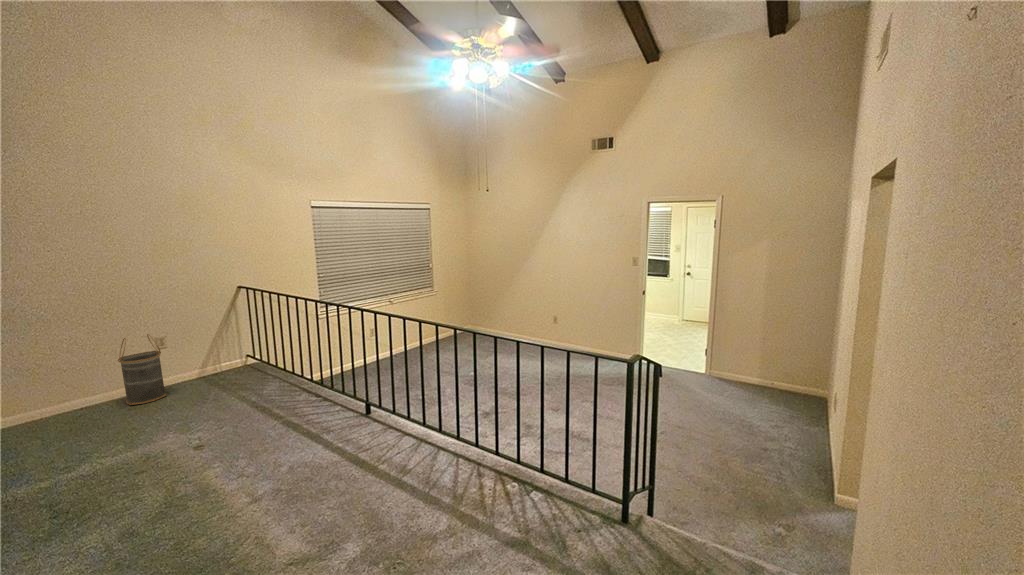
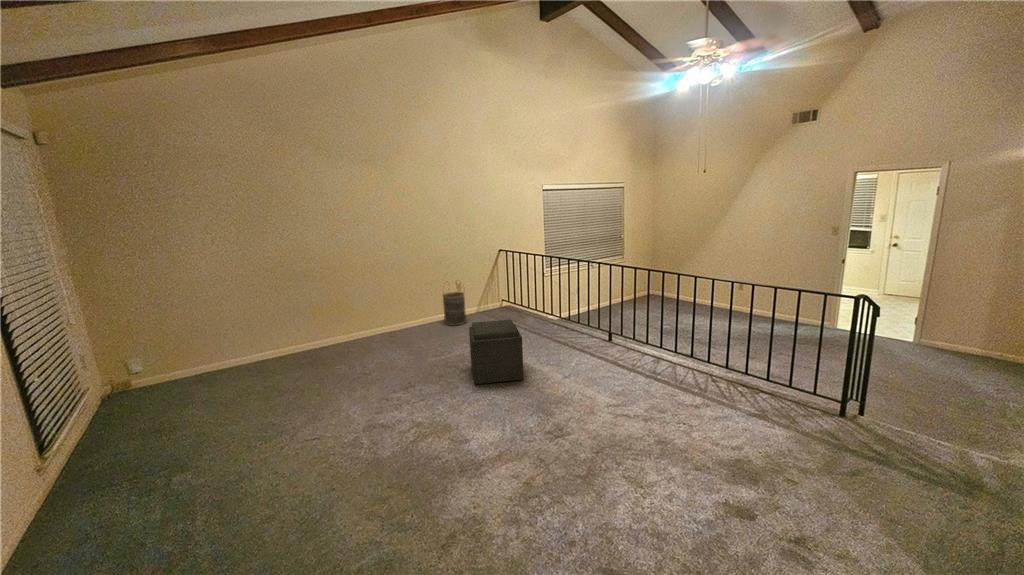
ottoman: none [32,410,185,548] -> present [469,320,524,384]

